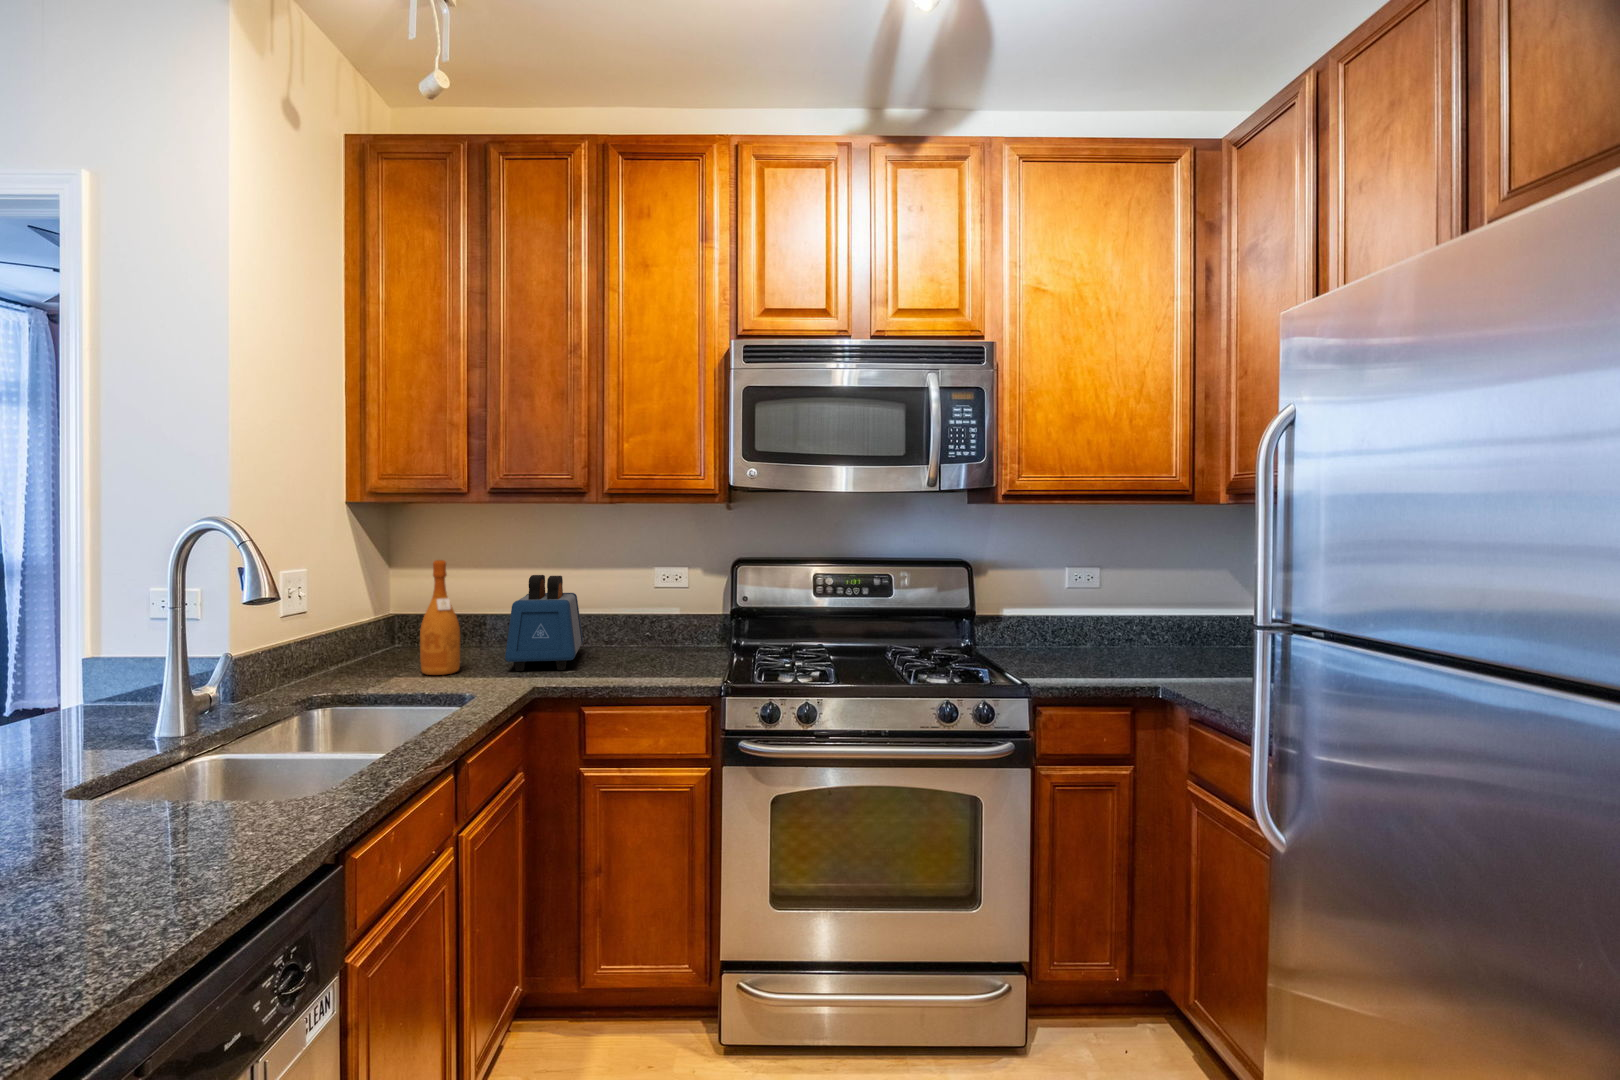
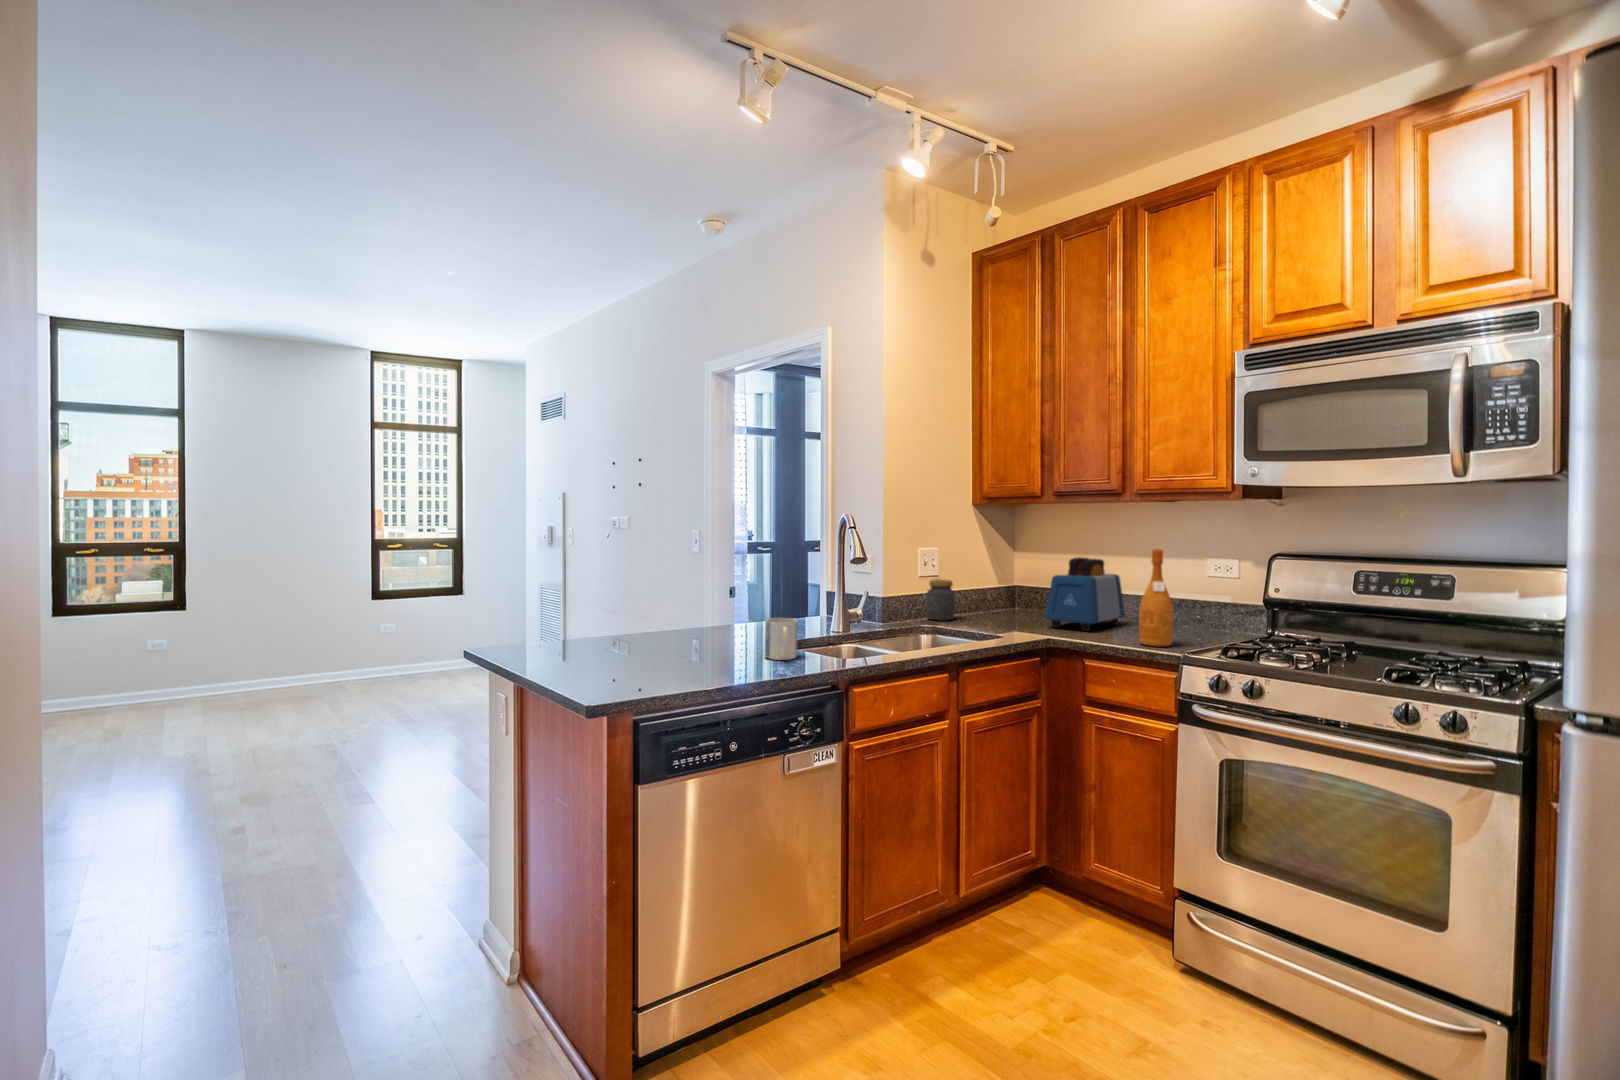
wine bottle: present [420,560,460,675] -> present [1139,549,1173,646]
jar: none [310,621,358,686] -> present [927,579,955,621]
mug: none [119,749,207,848] -> present [765,618,798,660]

